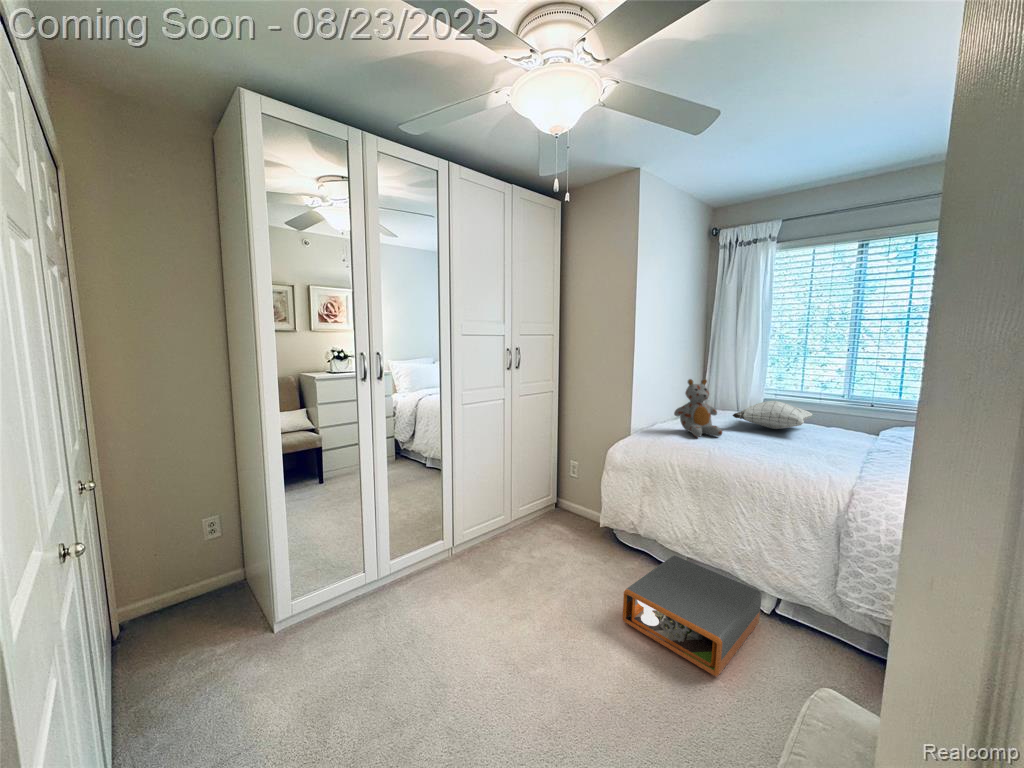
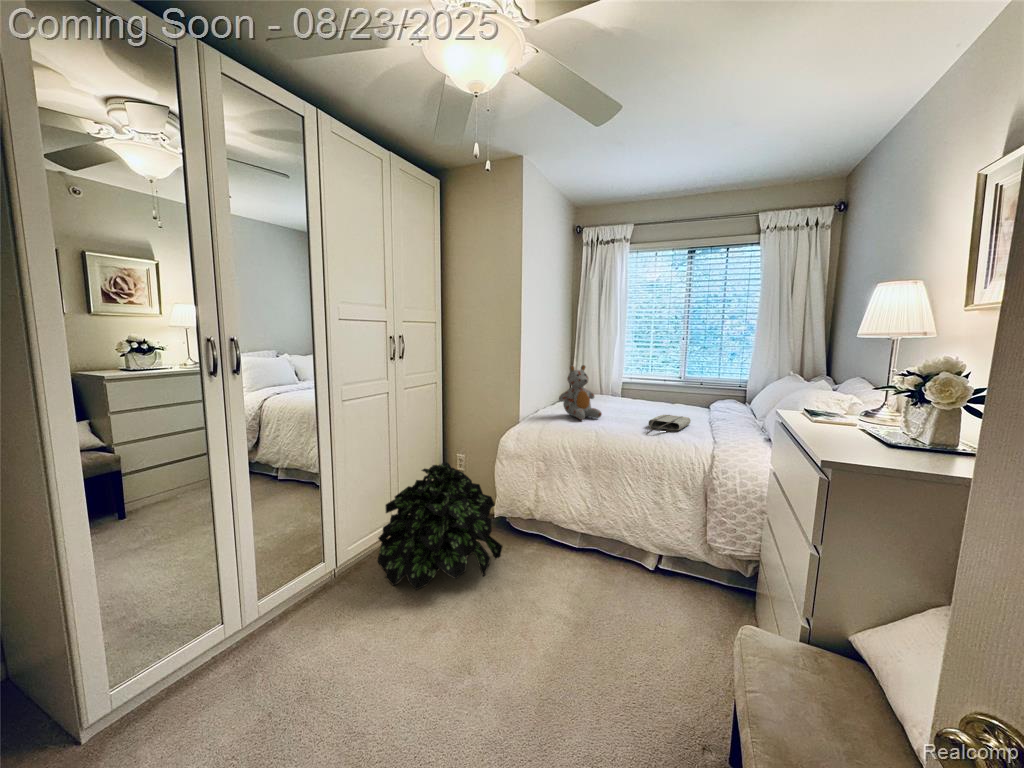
pillow: present [733,401,812,429] -> none [605,383,665,409]
tote bag: none [773,439,835,458] -> present [648,415,691,431]
potted plant: none [488,466,600,580] -> present [377,462,503,590]
storage box: present [622,555,762,676] -> none [536,535,650,639]

